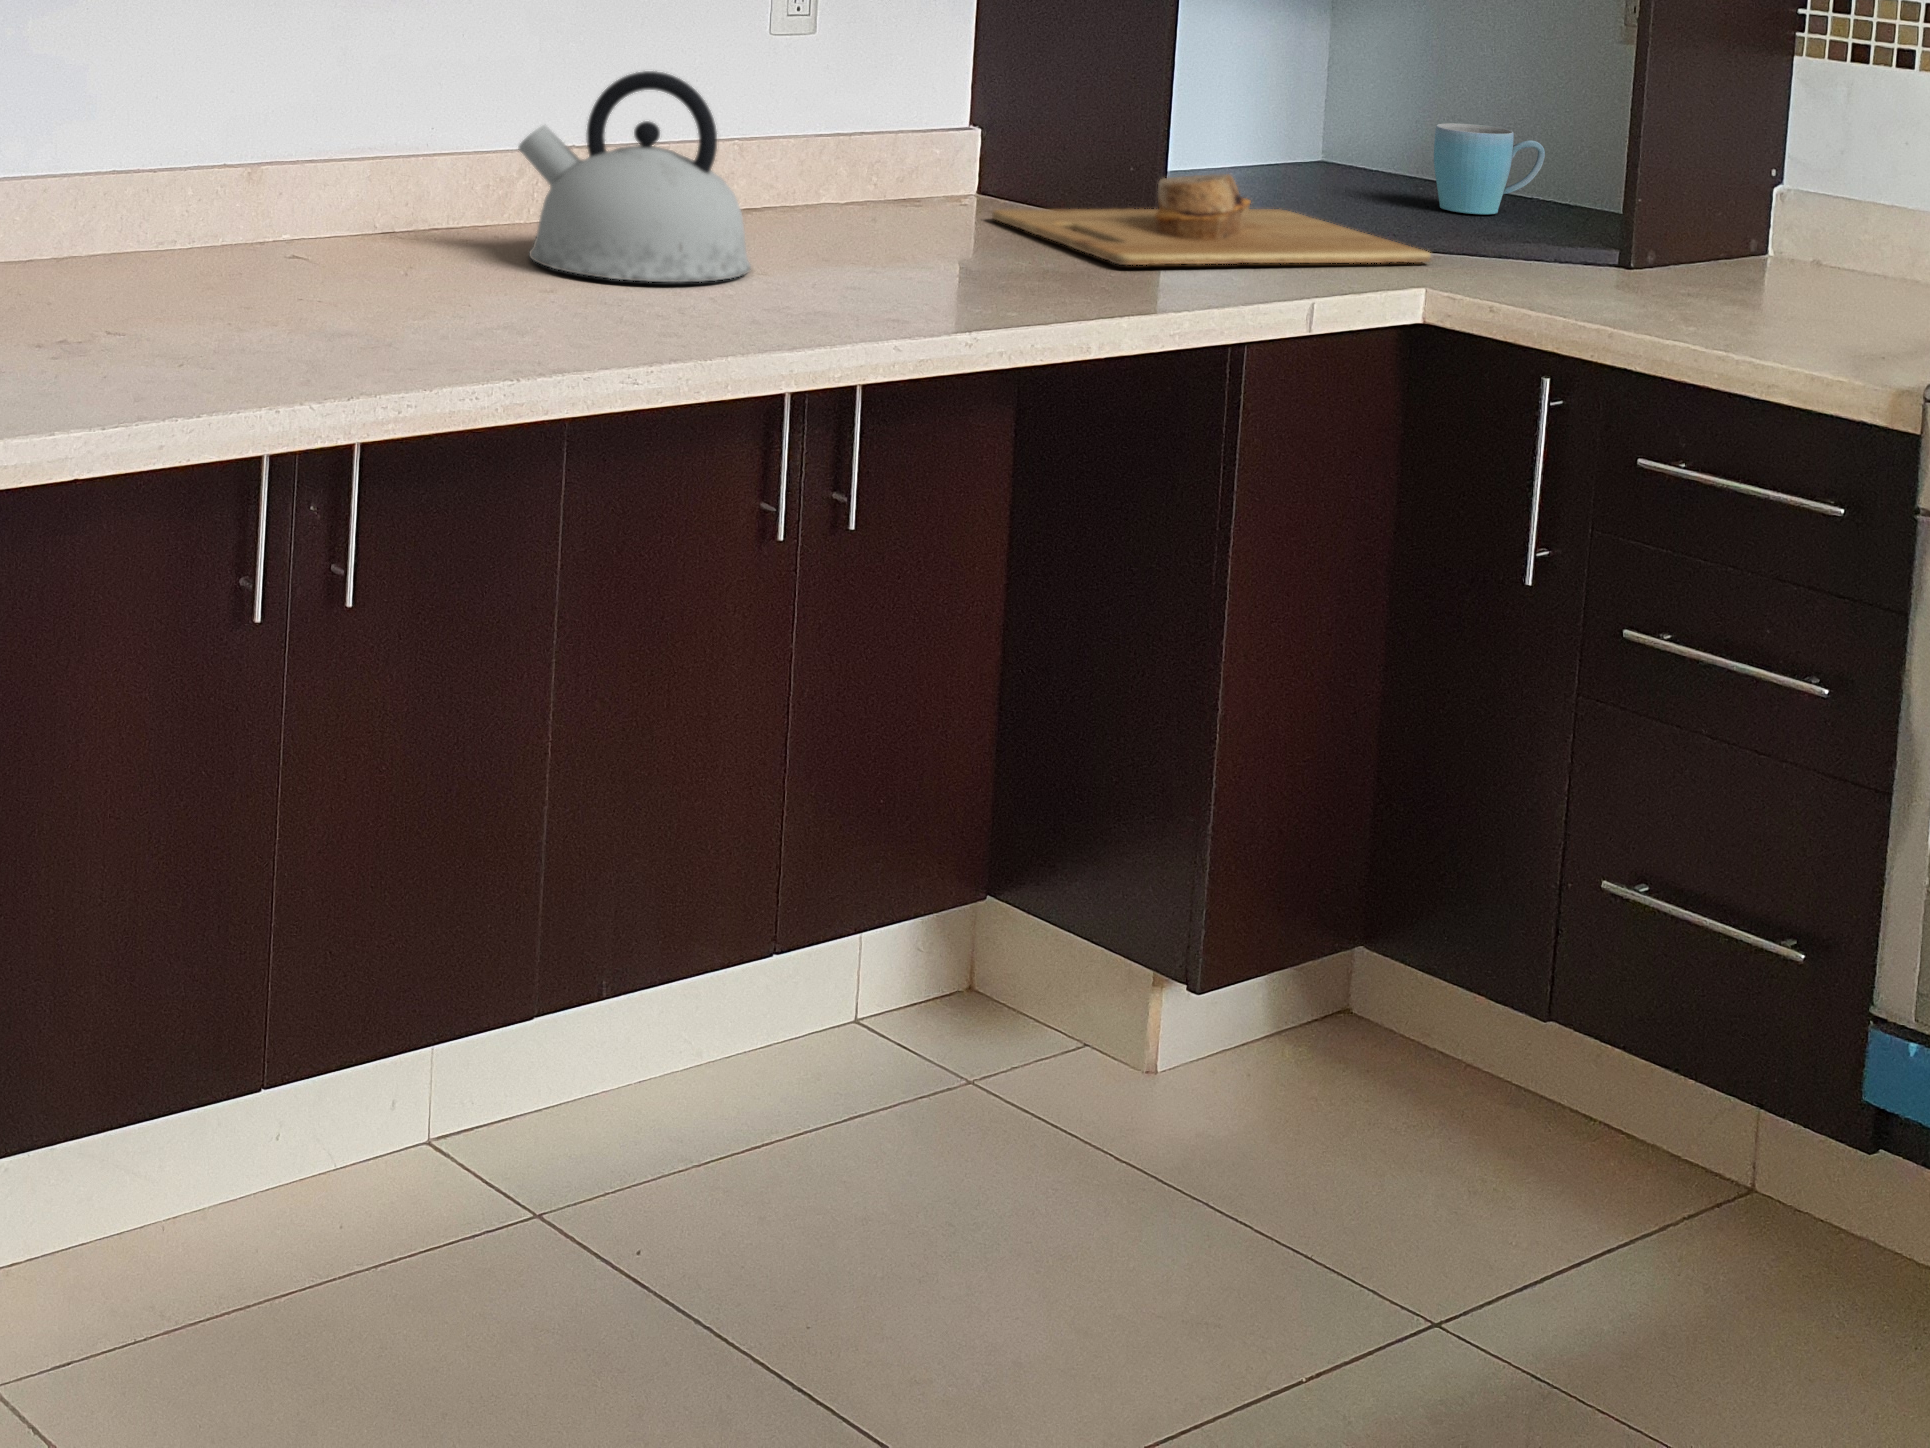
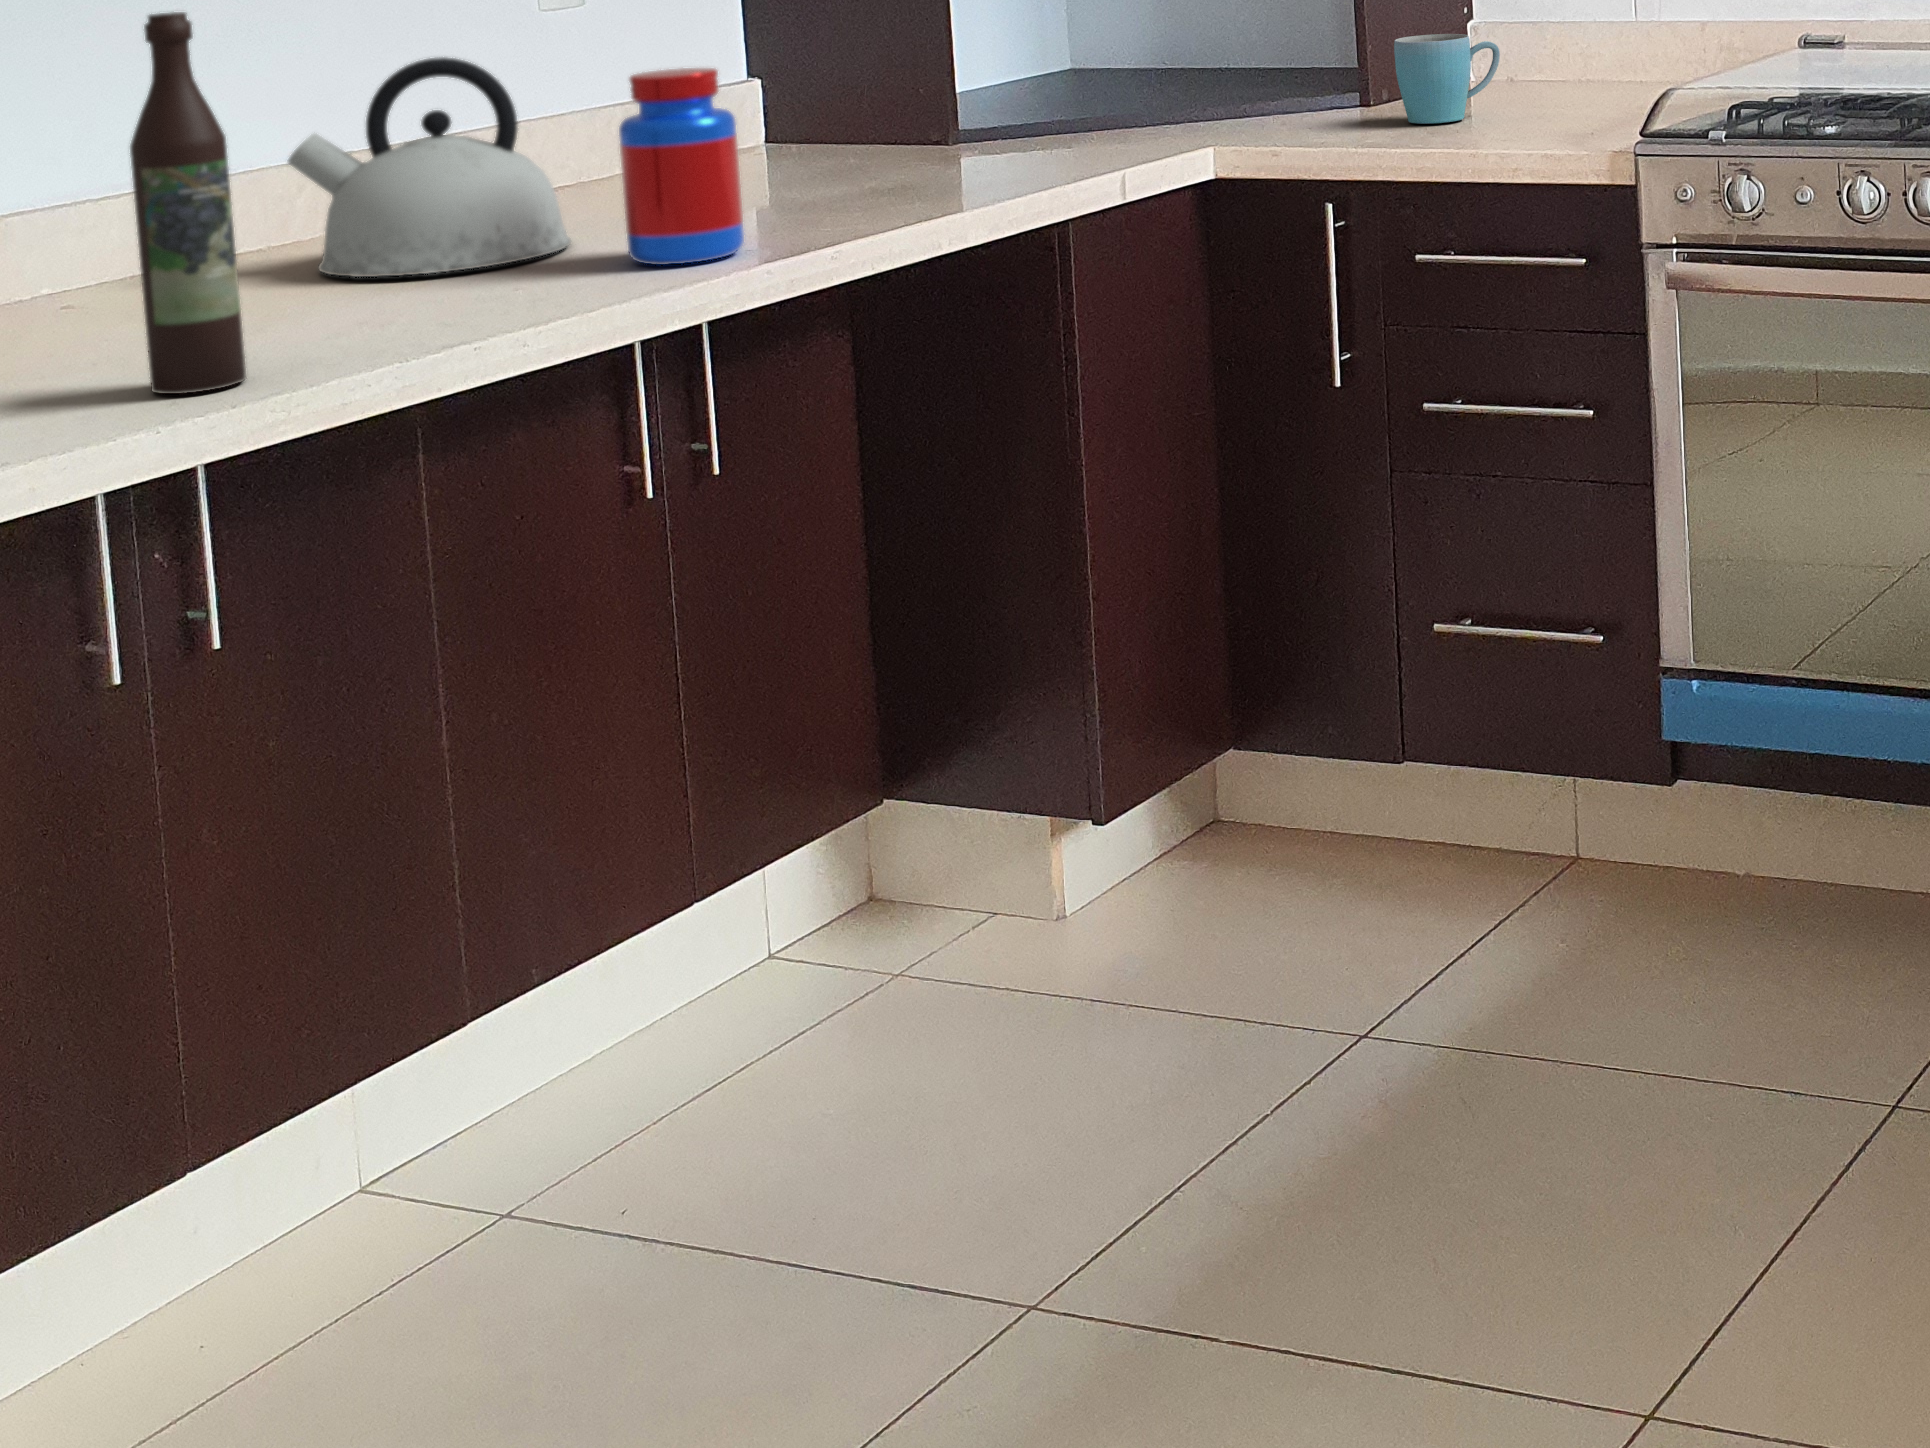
wine bottle: none [336,11,426,366] -> present [130,12,246,394]
jar: none [790,119,907,319] -> present [619,68,744,265]
mug: present [1434,123,1545,214] -> present [1394,34,1500,124]
cutting board: present [992,174,1431,266] -> none [790,83,1207,177]

